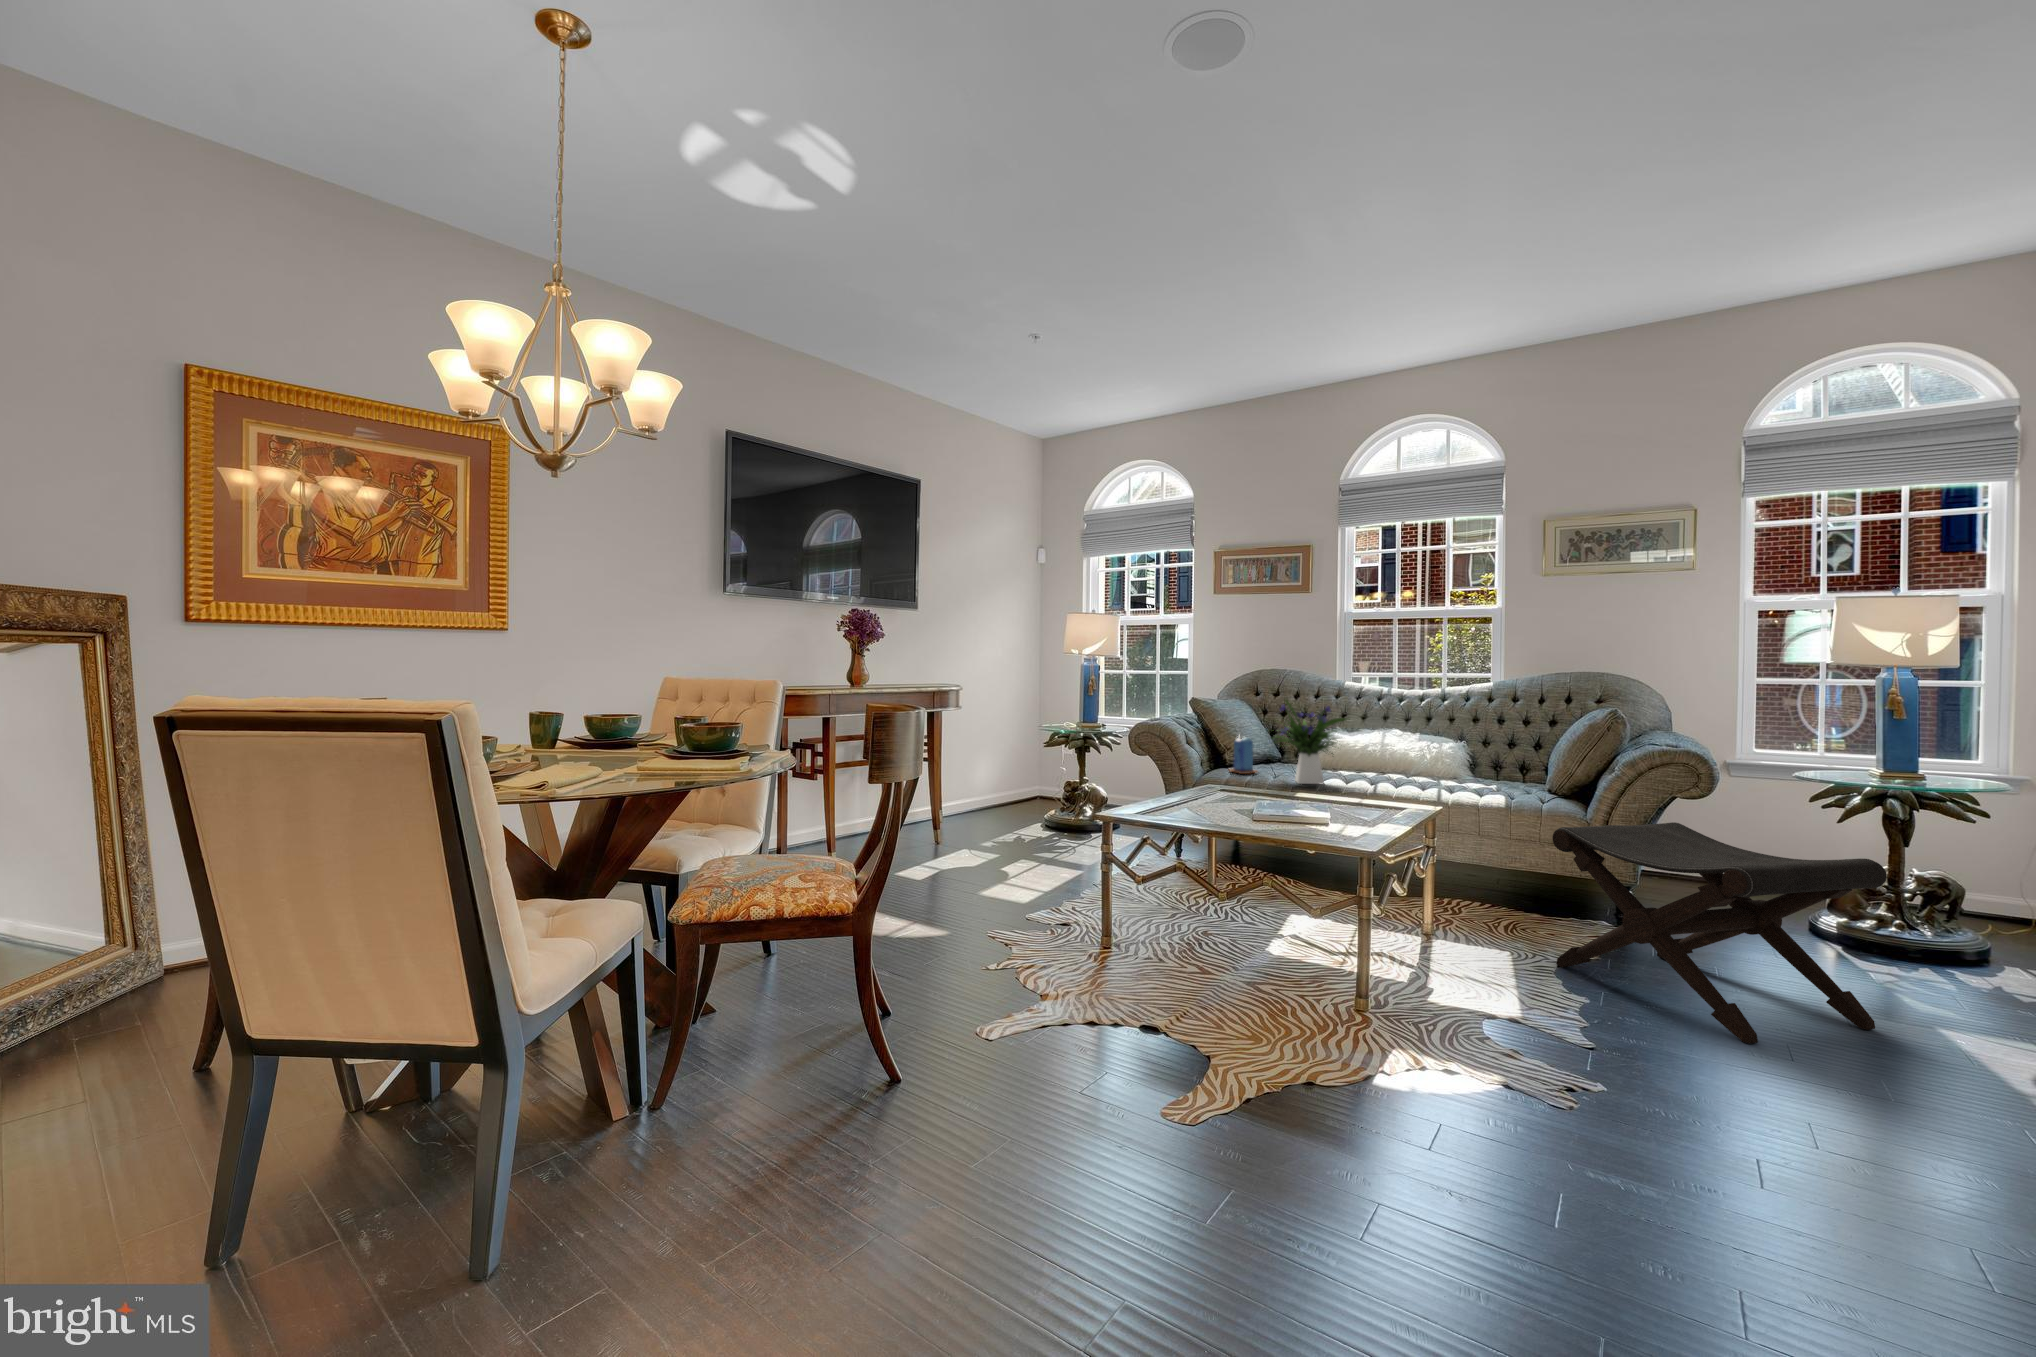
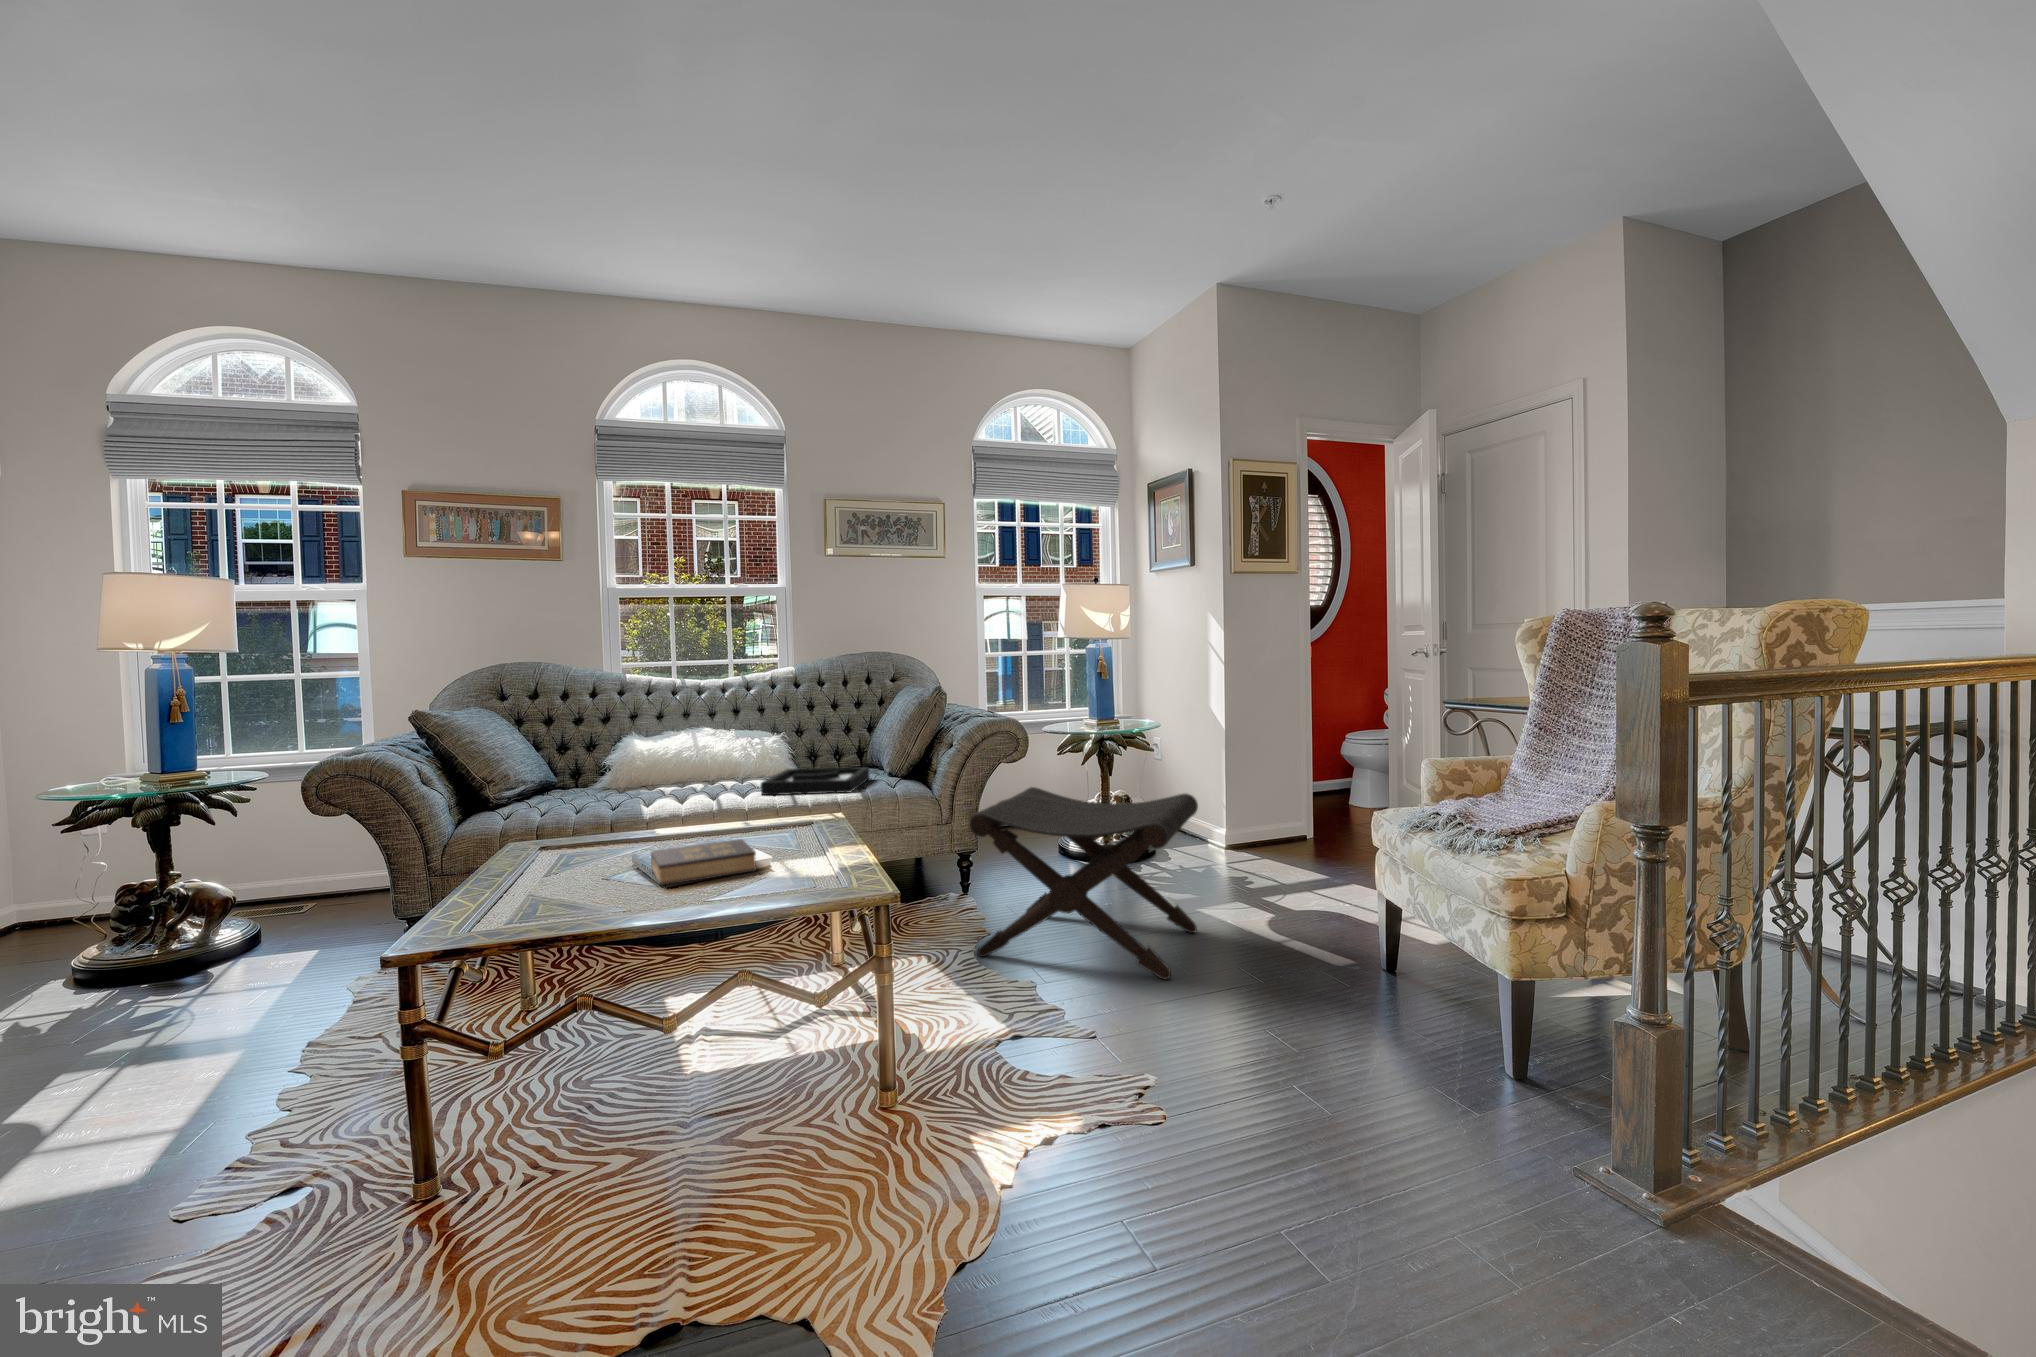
flower arrangement: present [1276,701,1347,784] -> none [569,700,684,813]
candle: present [1229,737,1258,774] -> none [495,757,545,813]
decorative tray: none [1412,773,1532,800] -> present [761,767,869,795]
hardback book: none [1245,797,1316,823] -> present [651,839,756,885]

